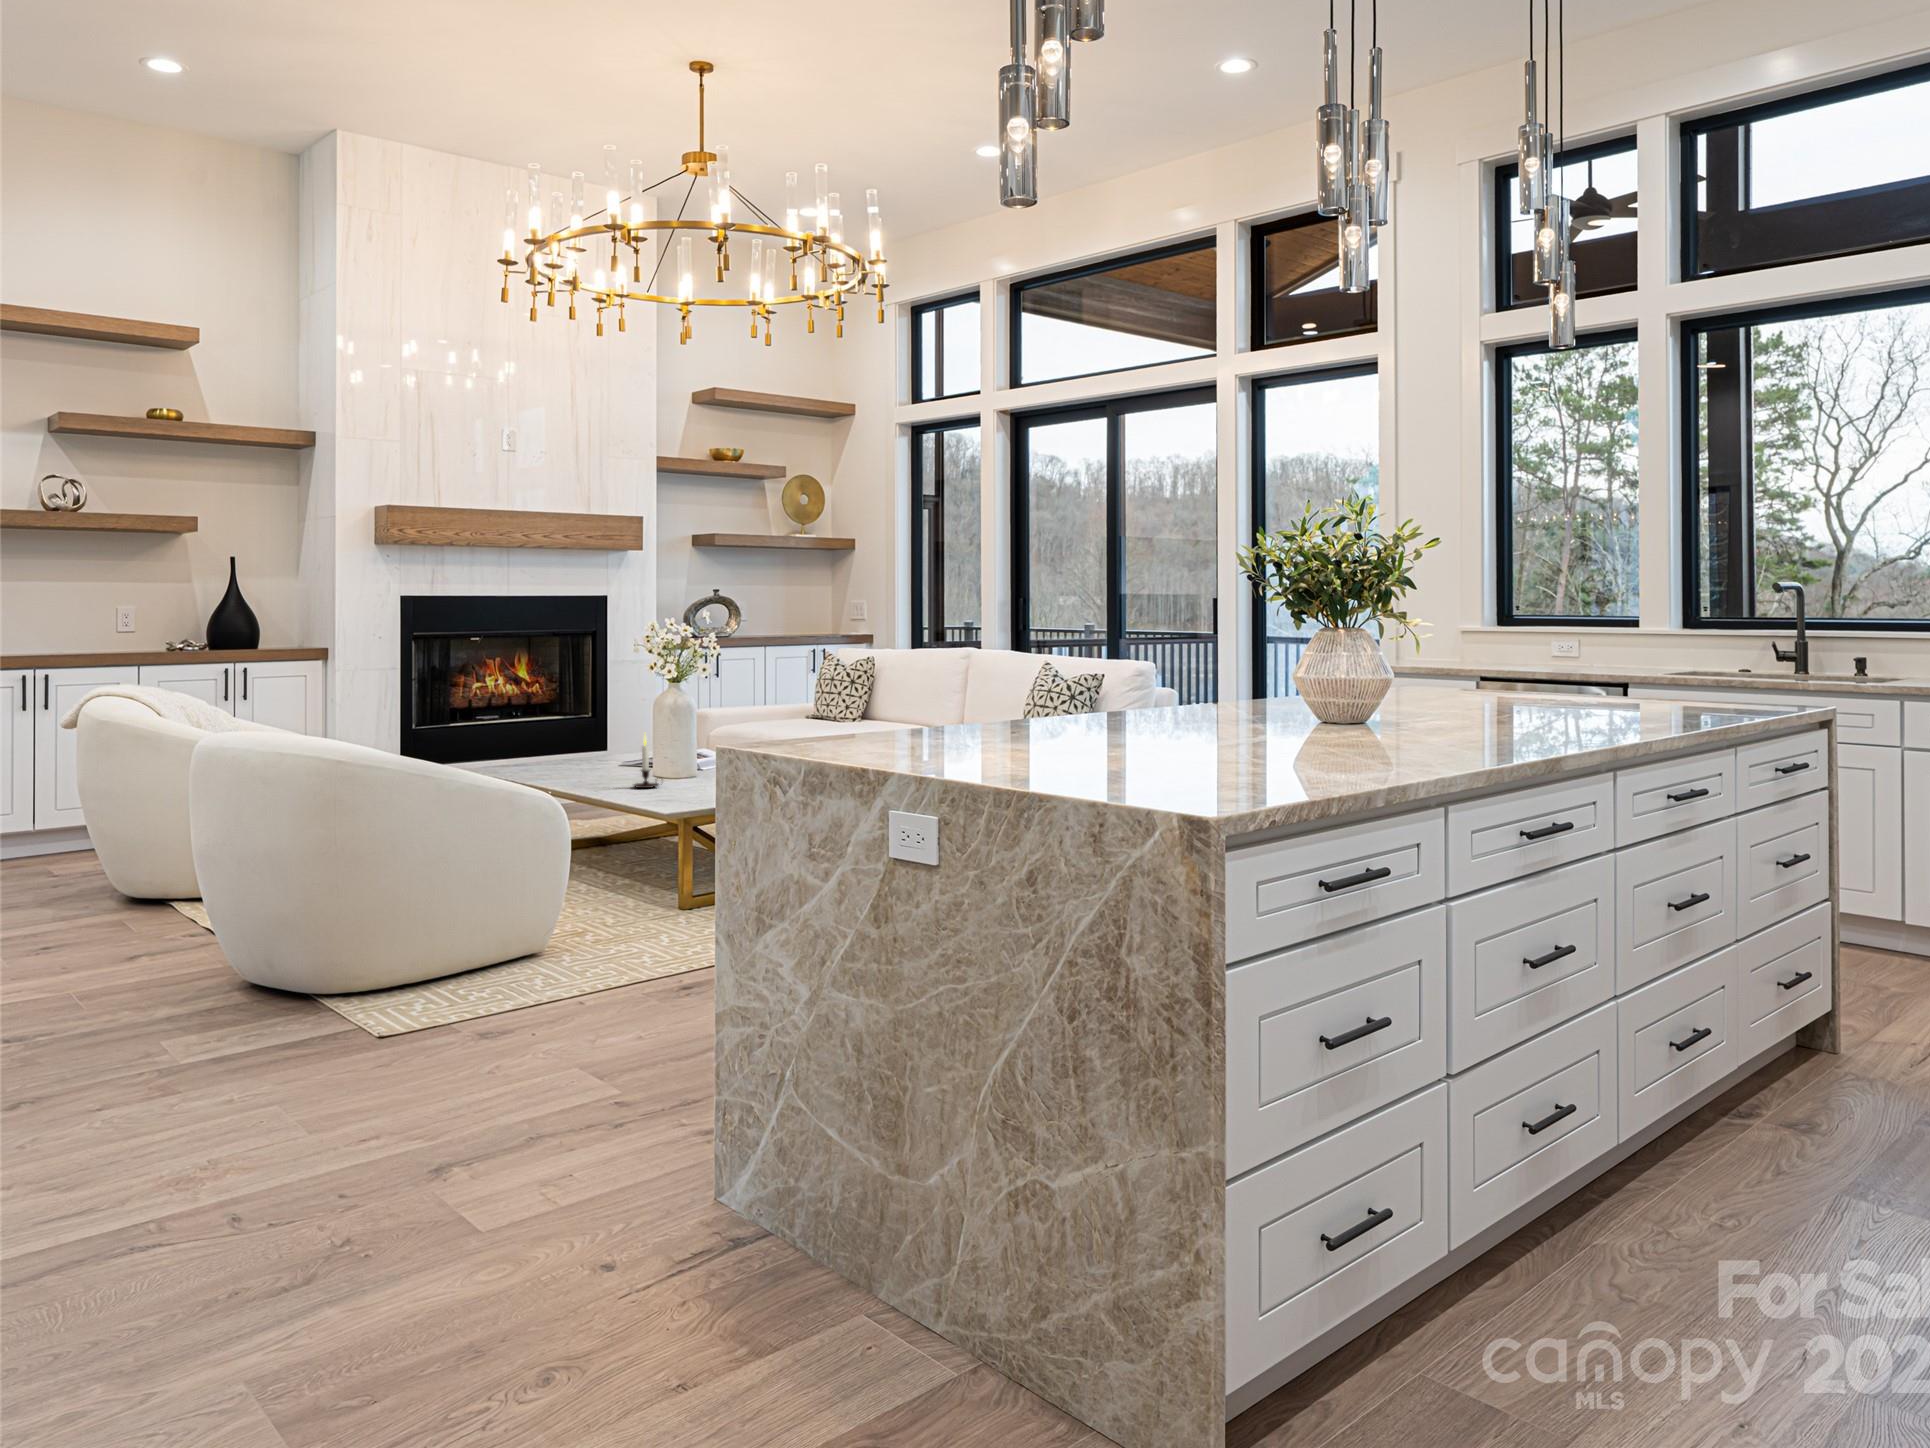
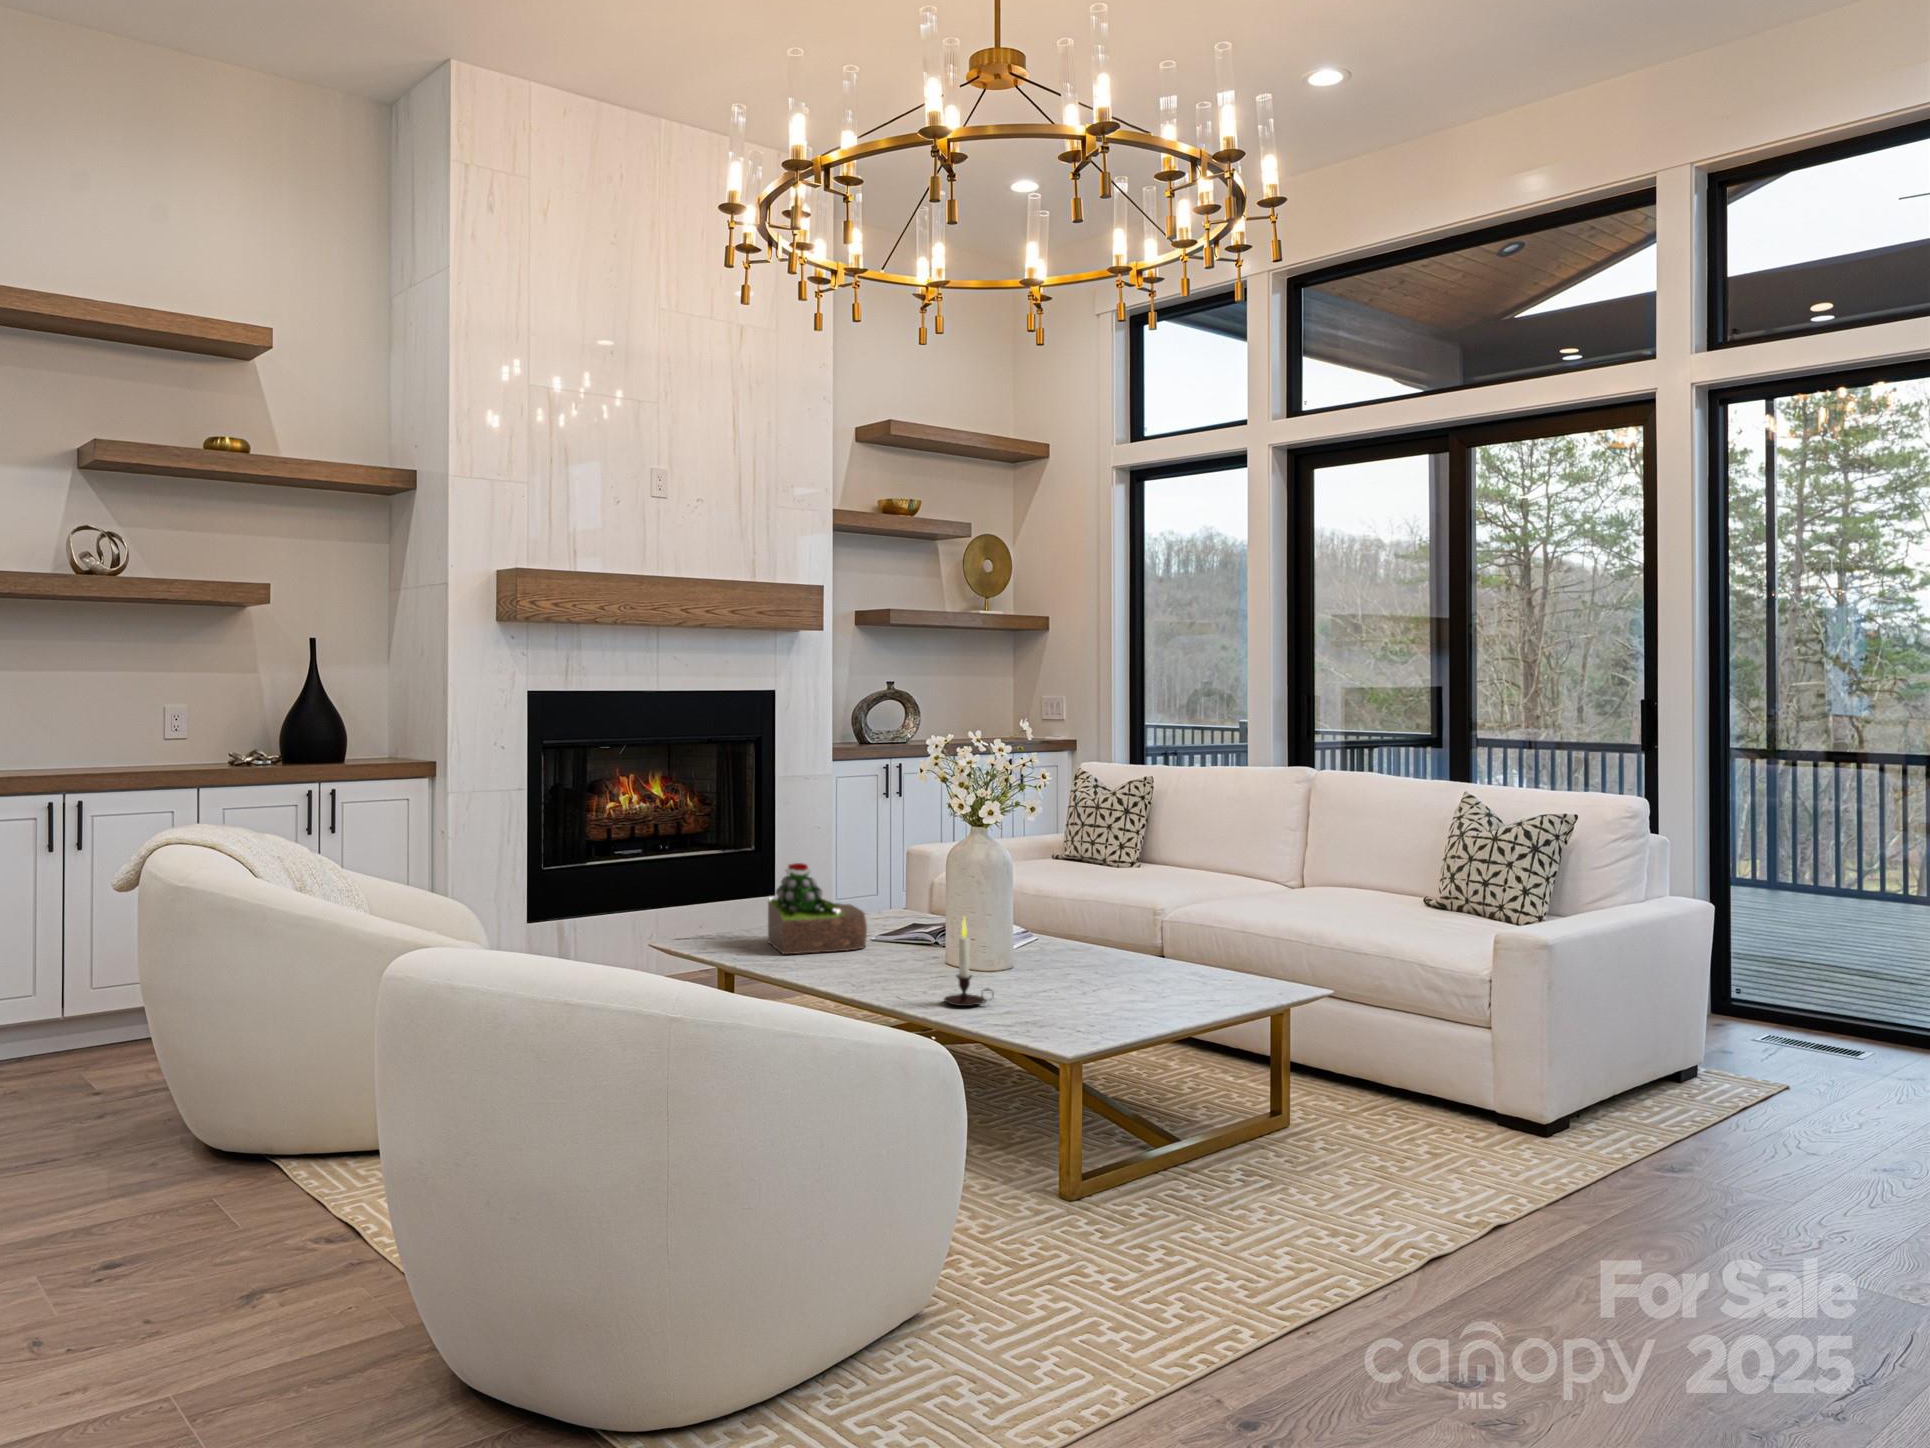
succulent plant: none [550,709,616,768] -> present [768,863,867,954]

